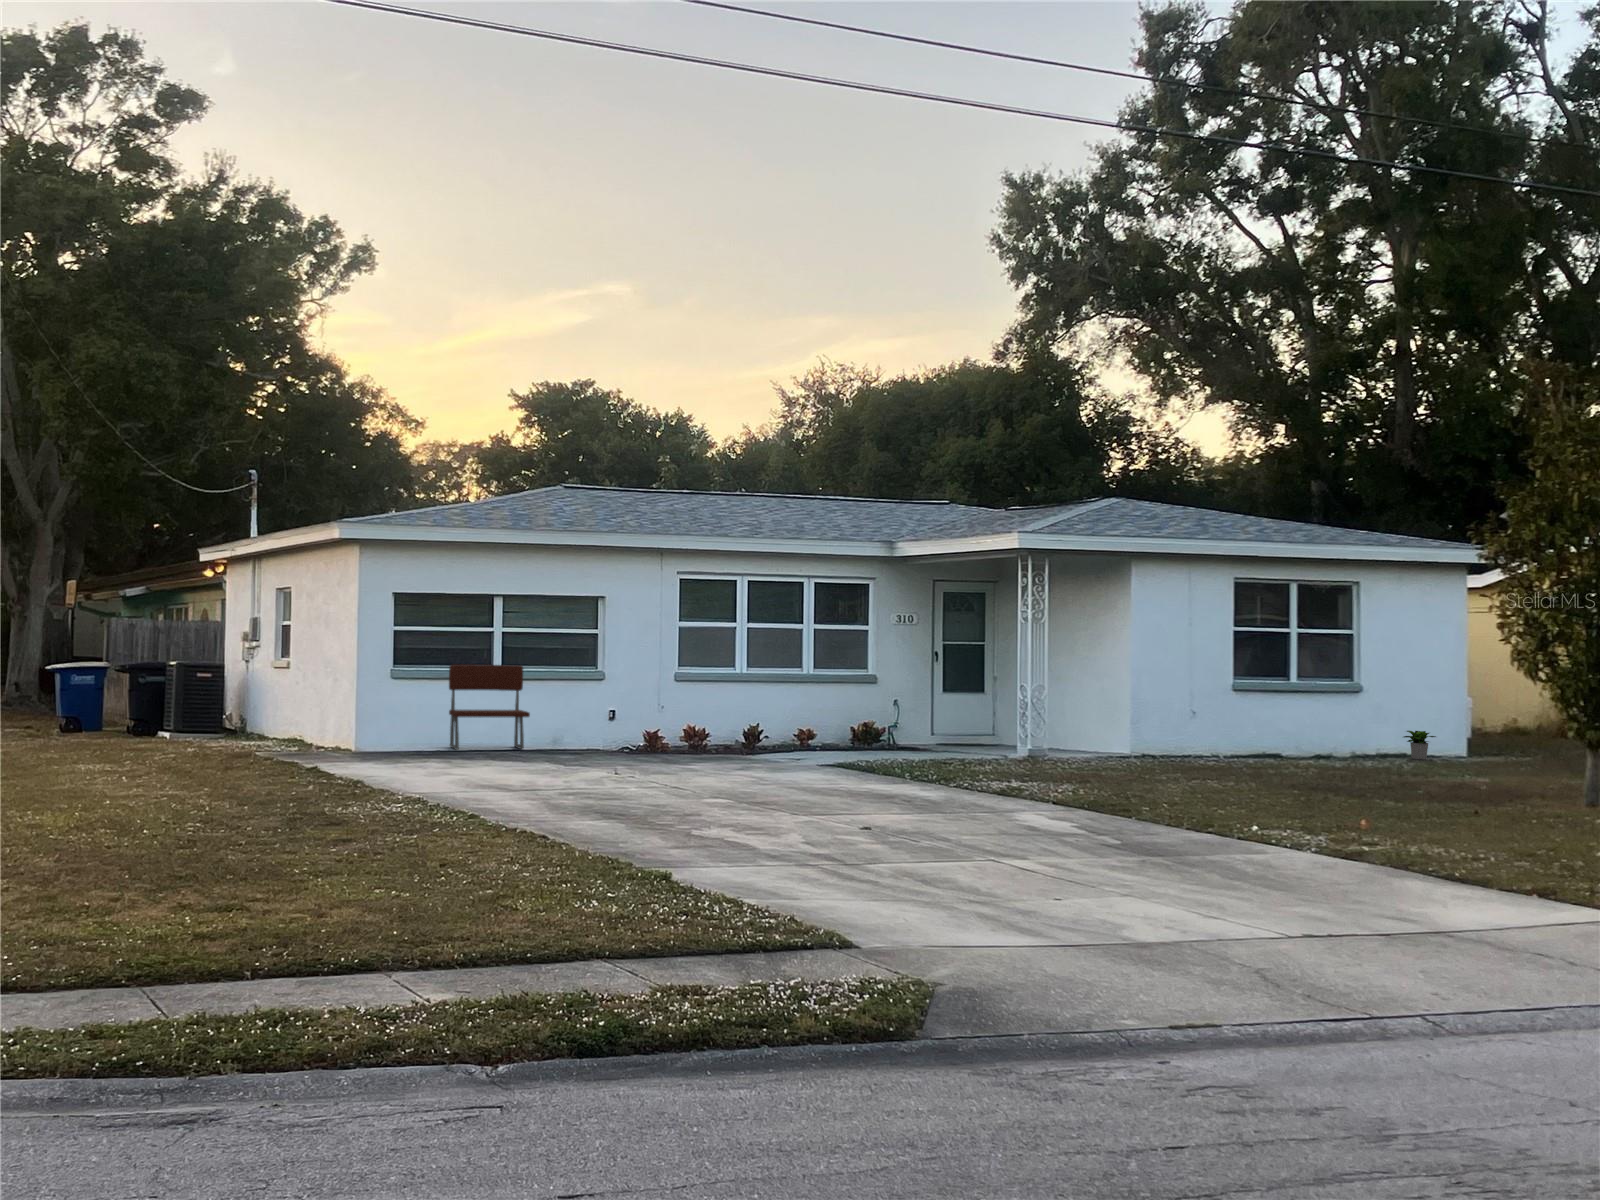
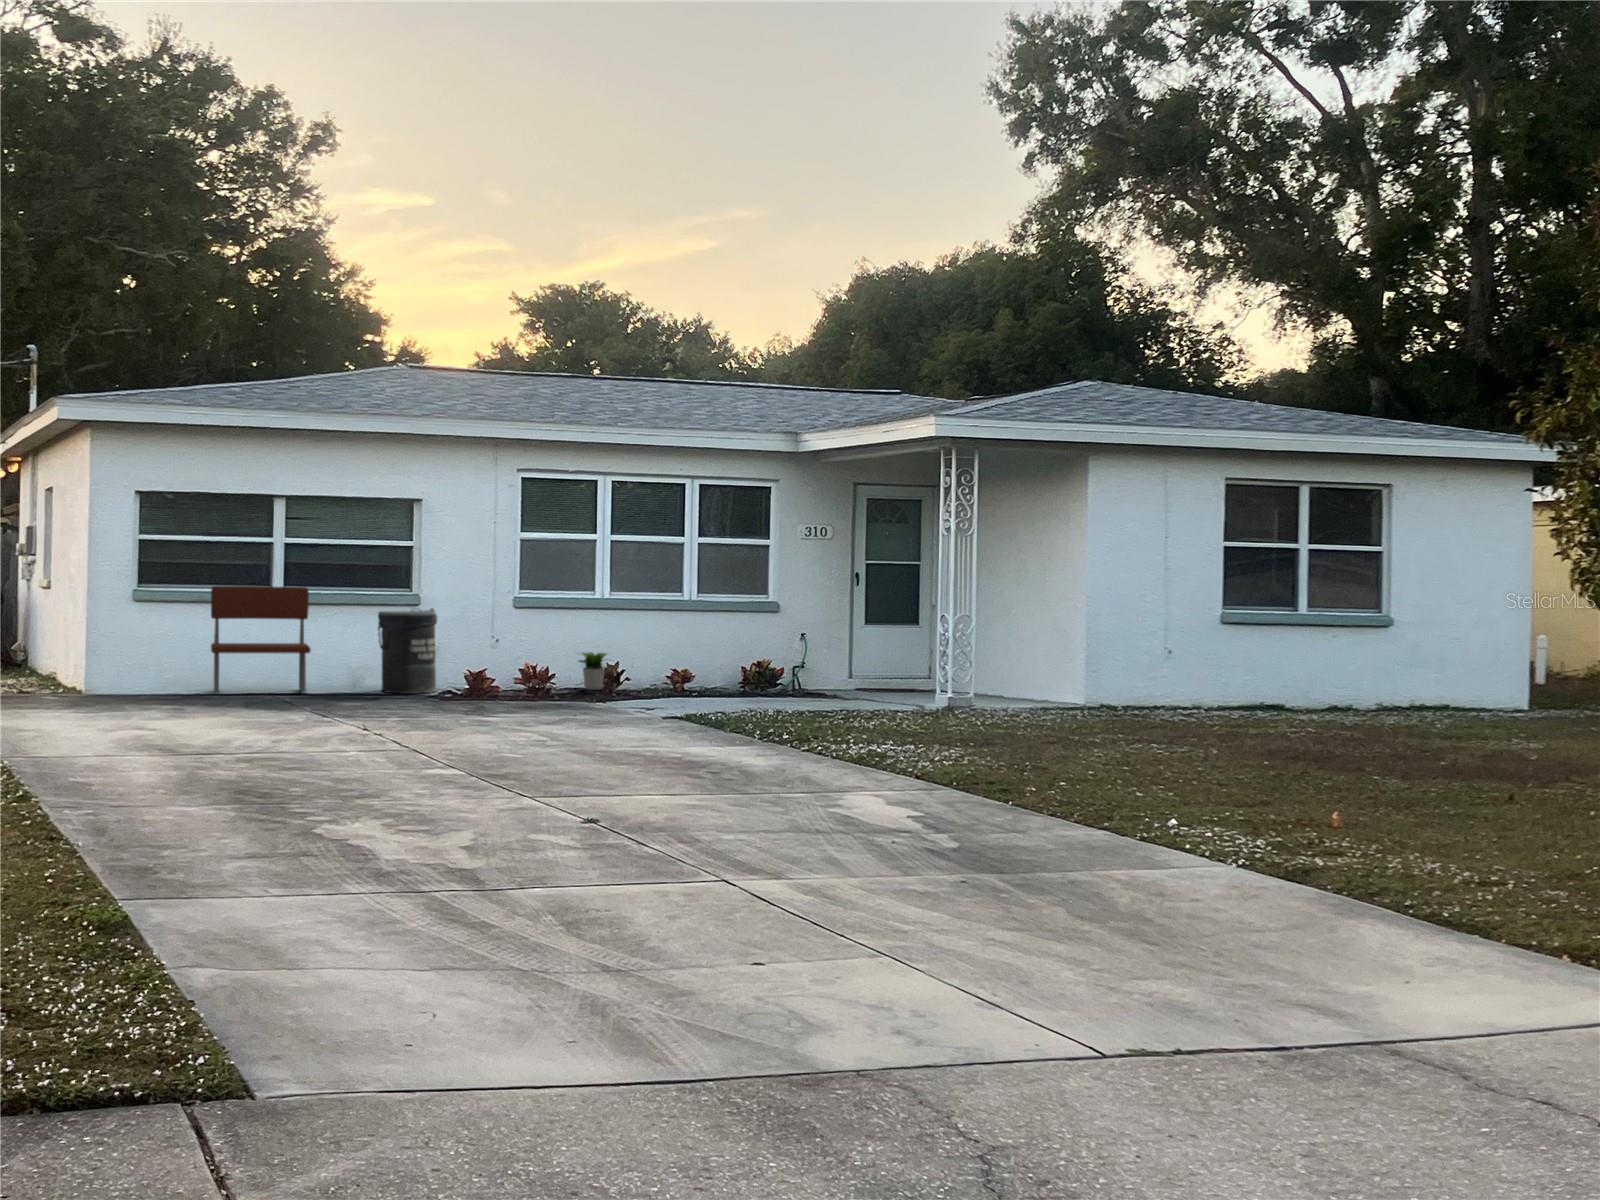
trash can: none [577,682,622,749] -> present [378,608,437,693]
potted plant: present [1404,731,1436,760] -> present [579,652,606,690]

